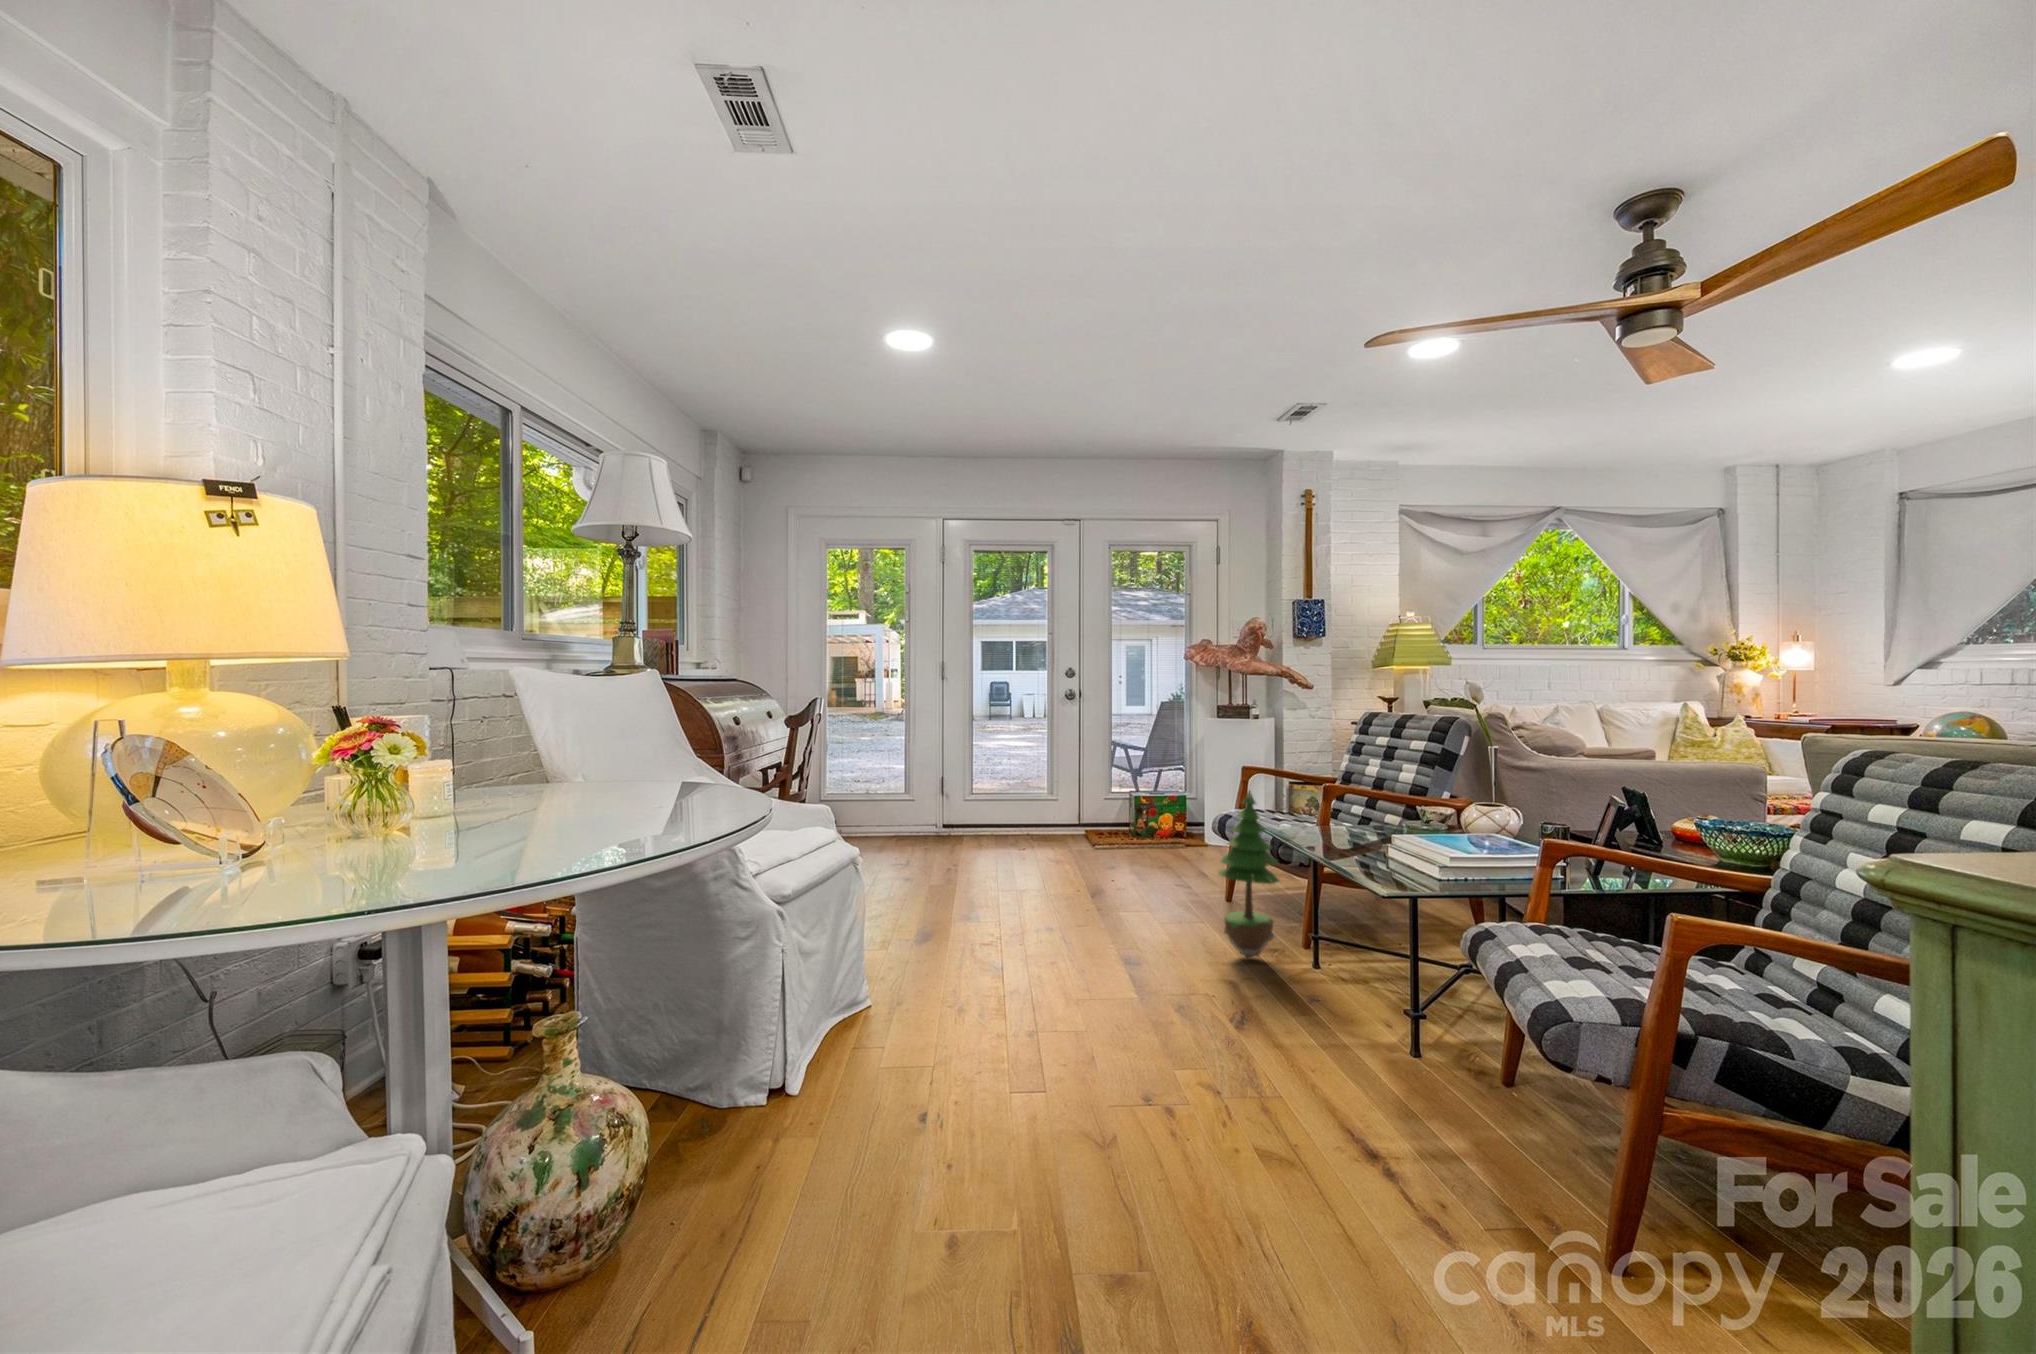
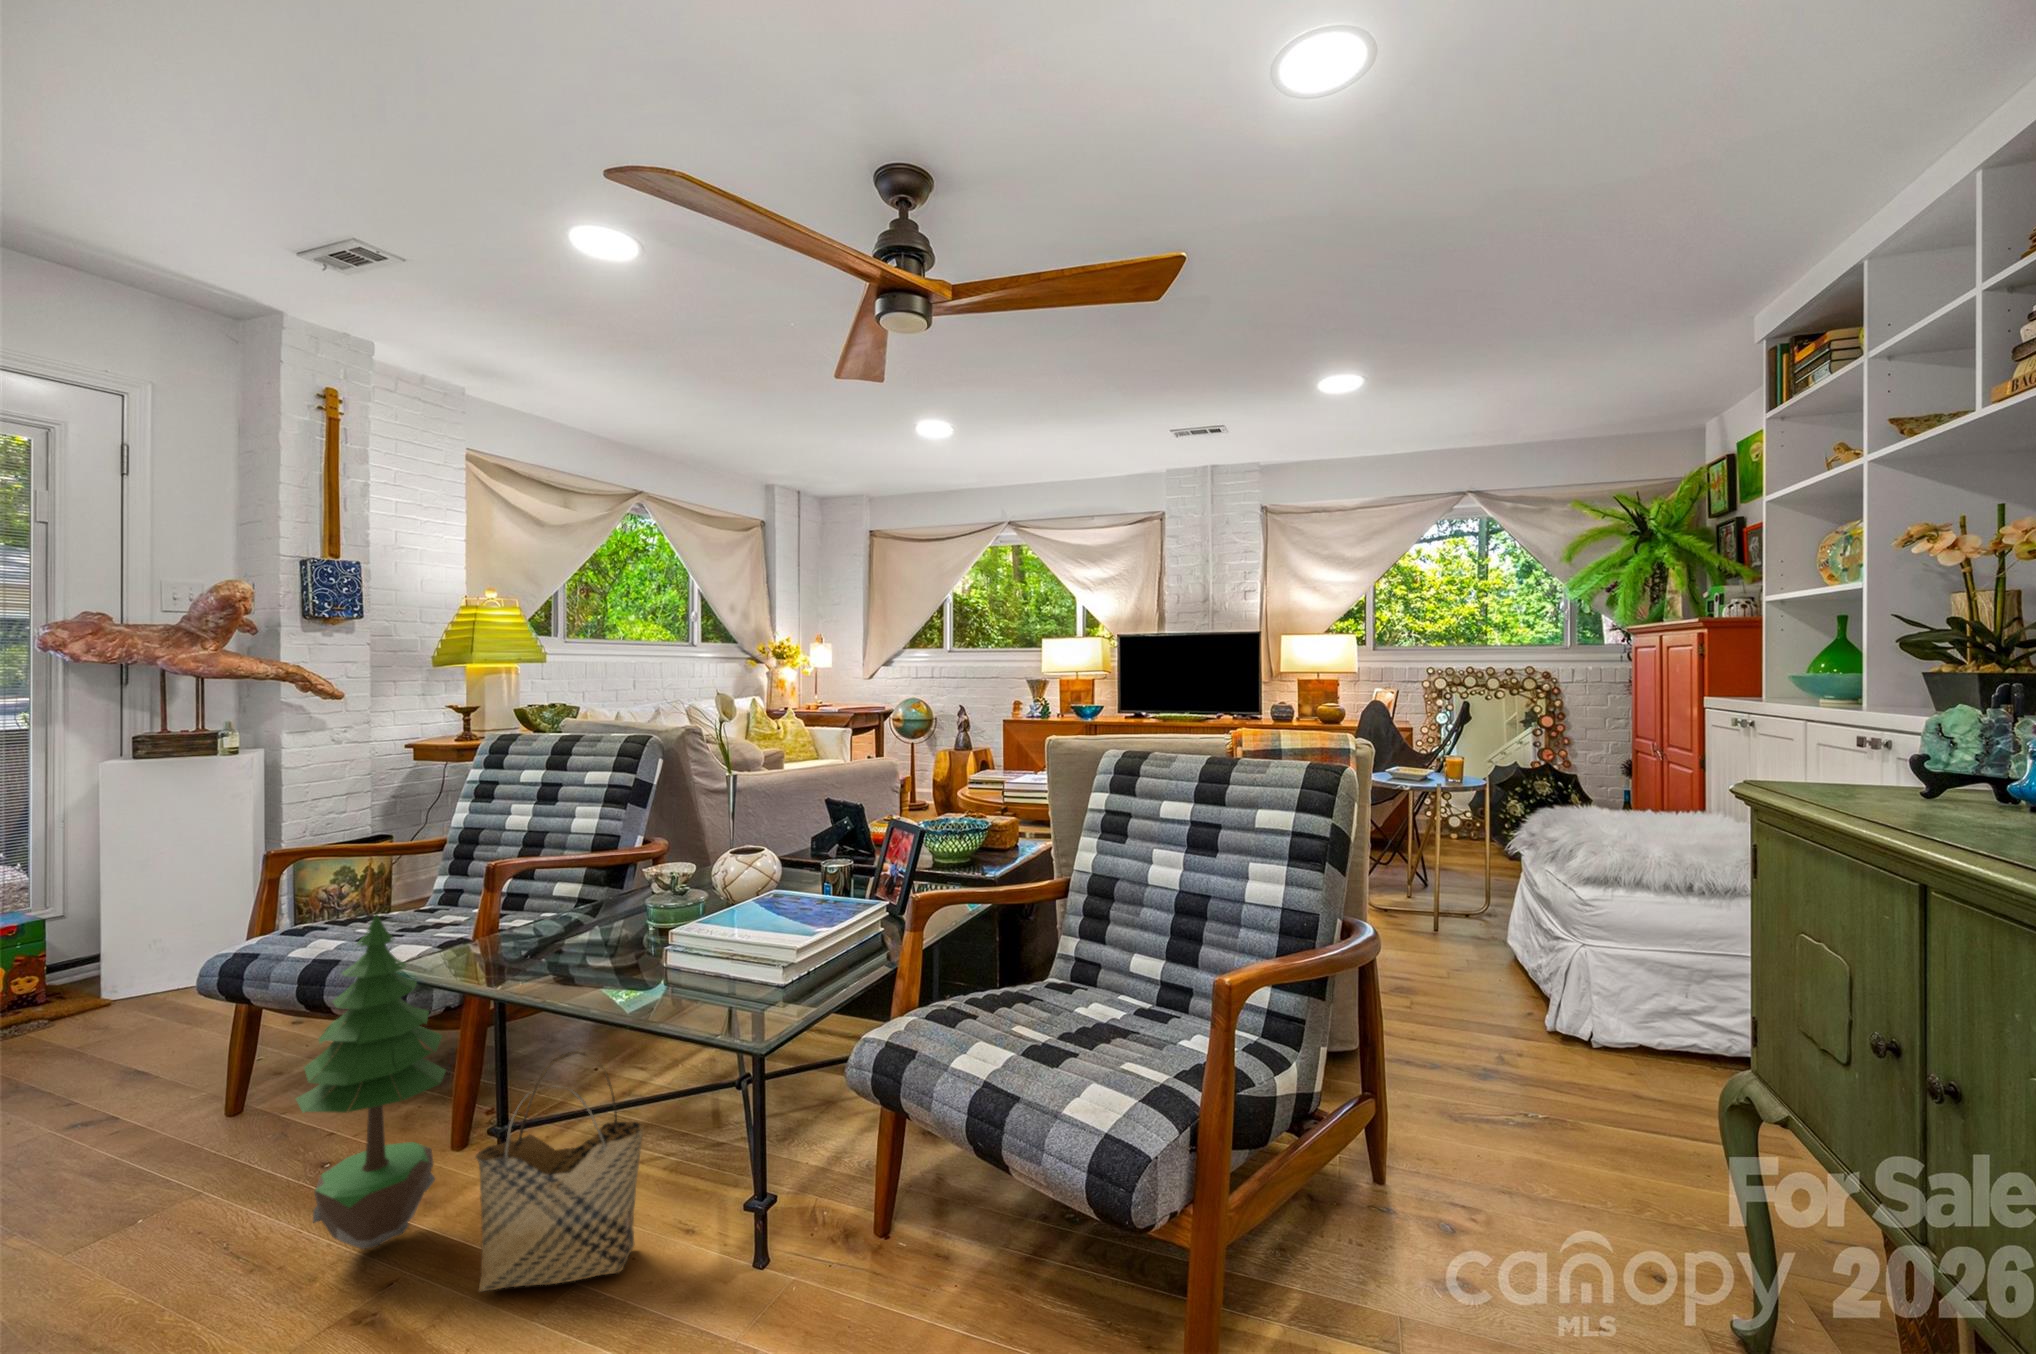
woven basket: none [1275,882,1358,1006] -> present [476,1051,644,1292]

